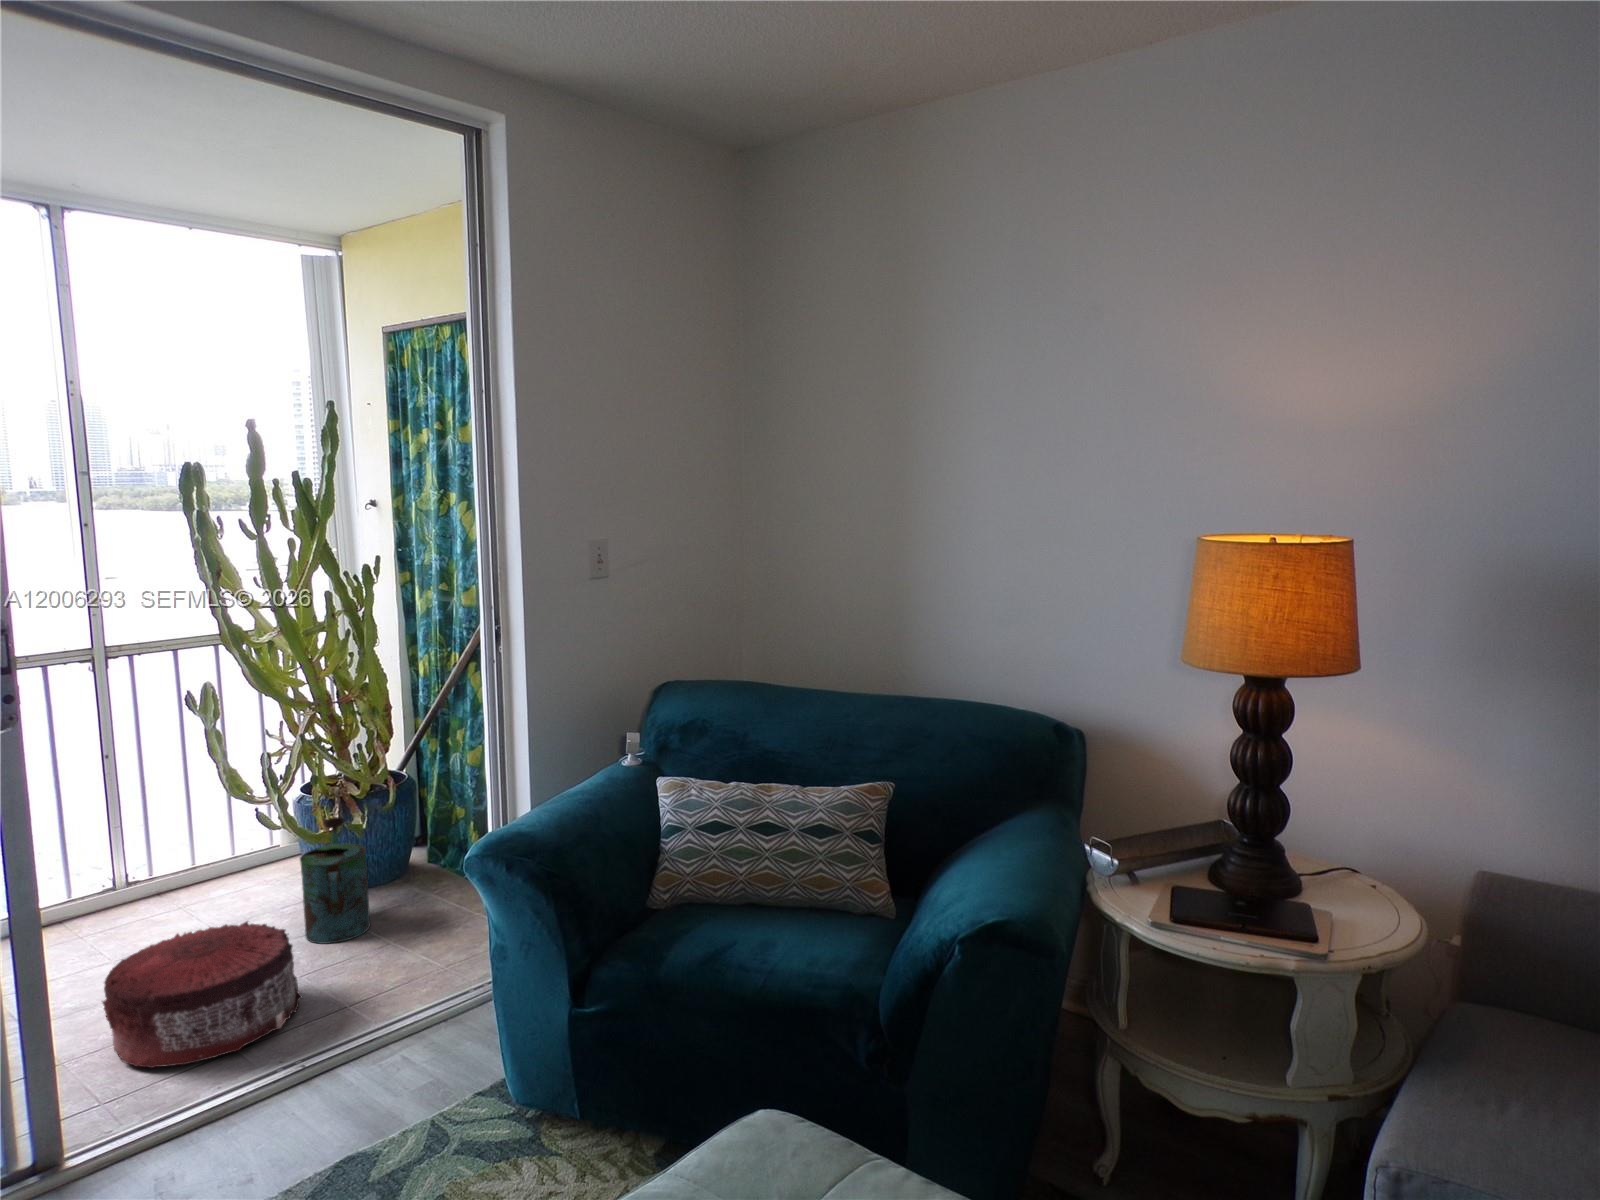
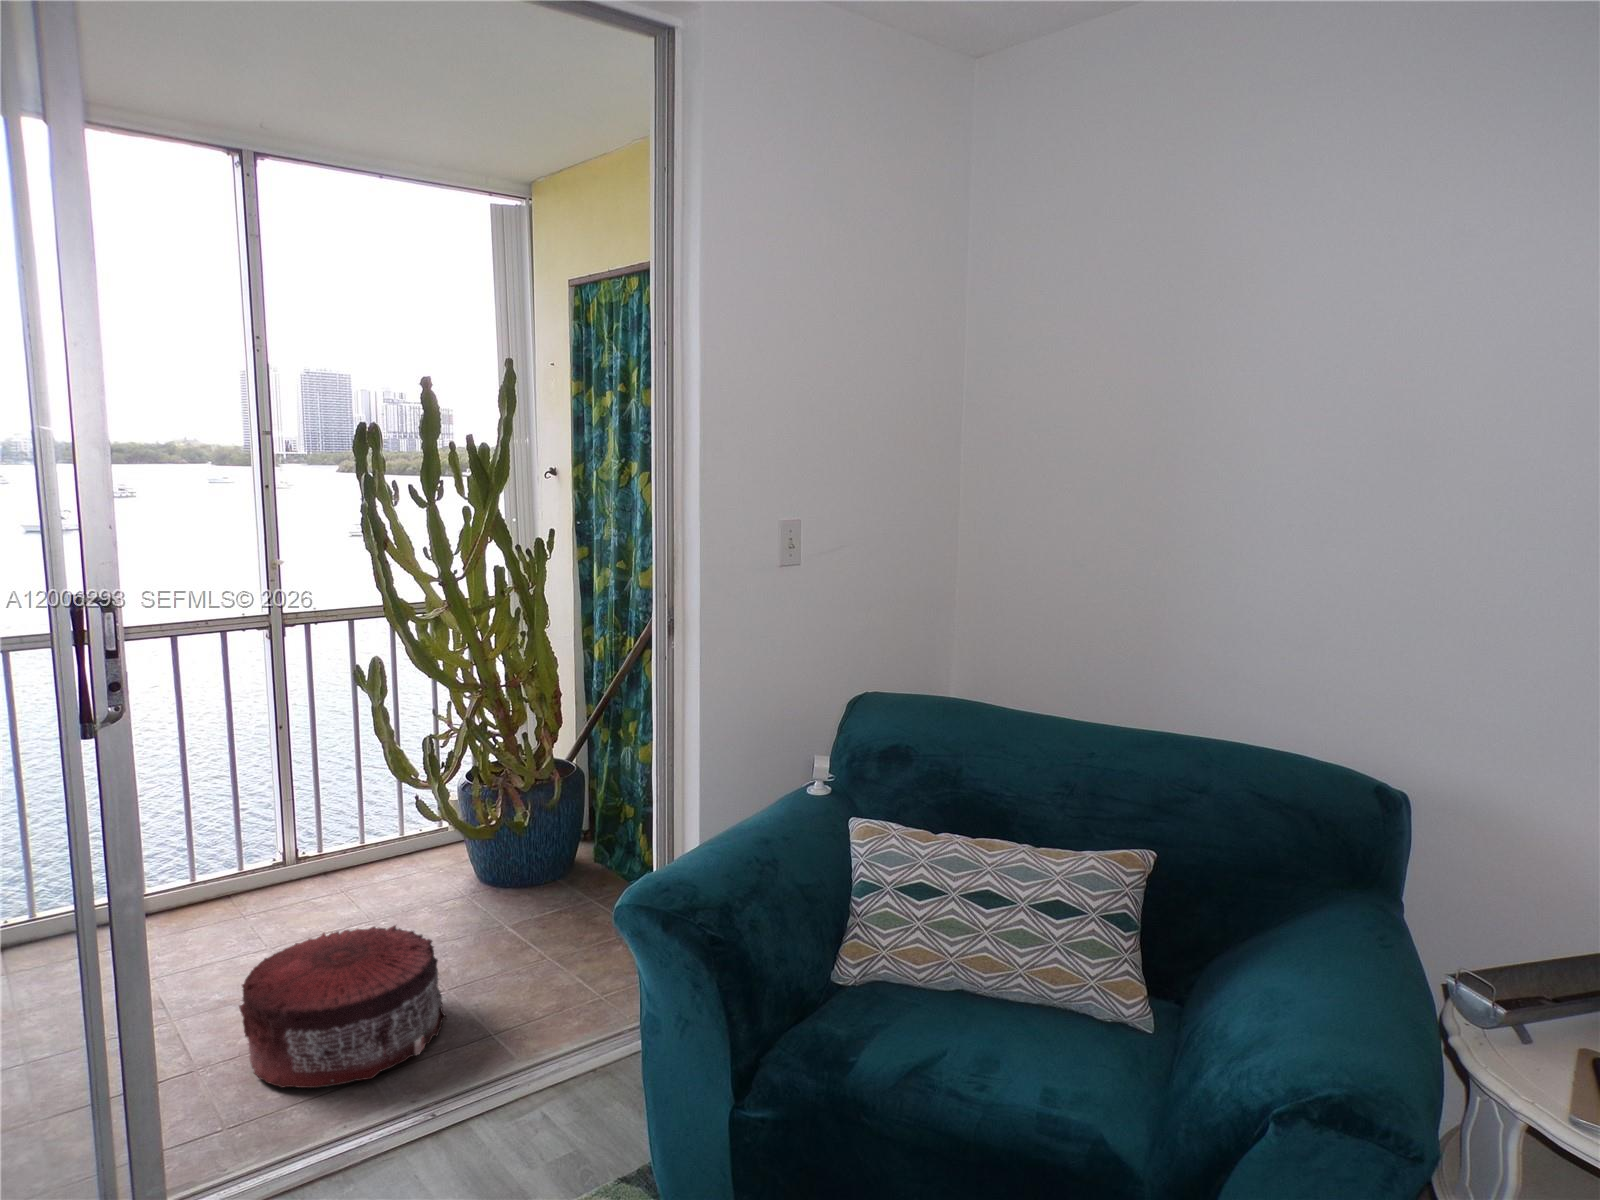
watering can: present [300,817,370,944] -> none [457,810,528,951]

